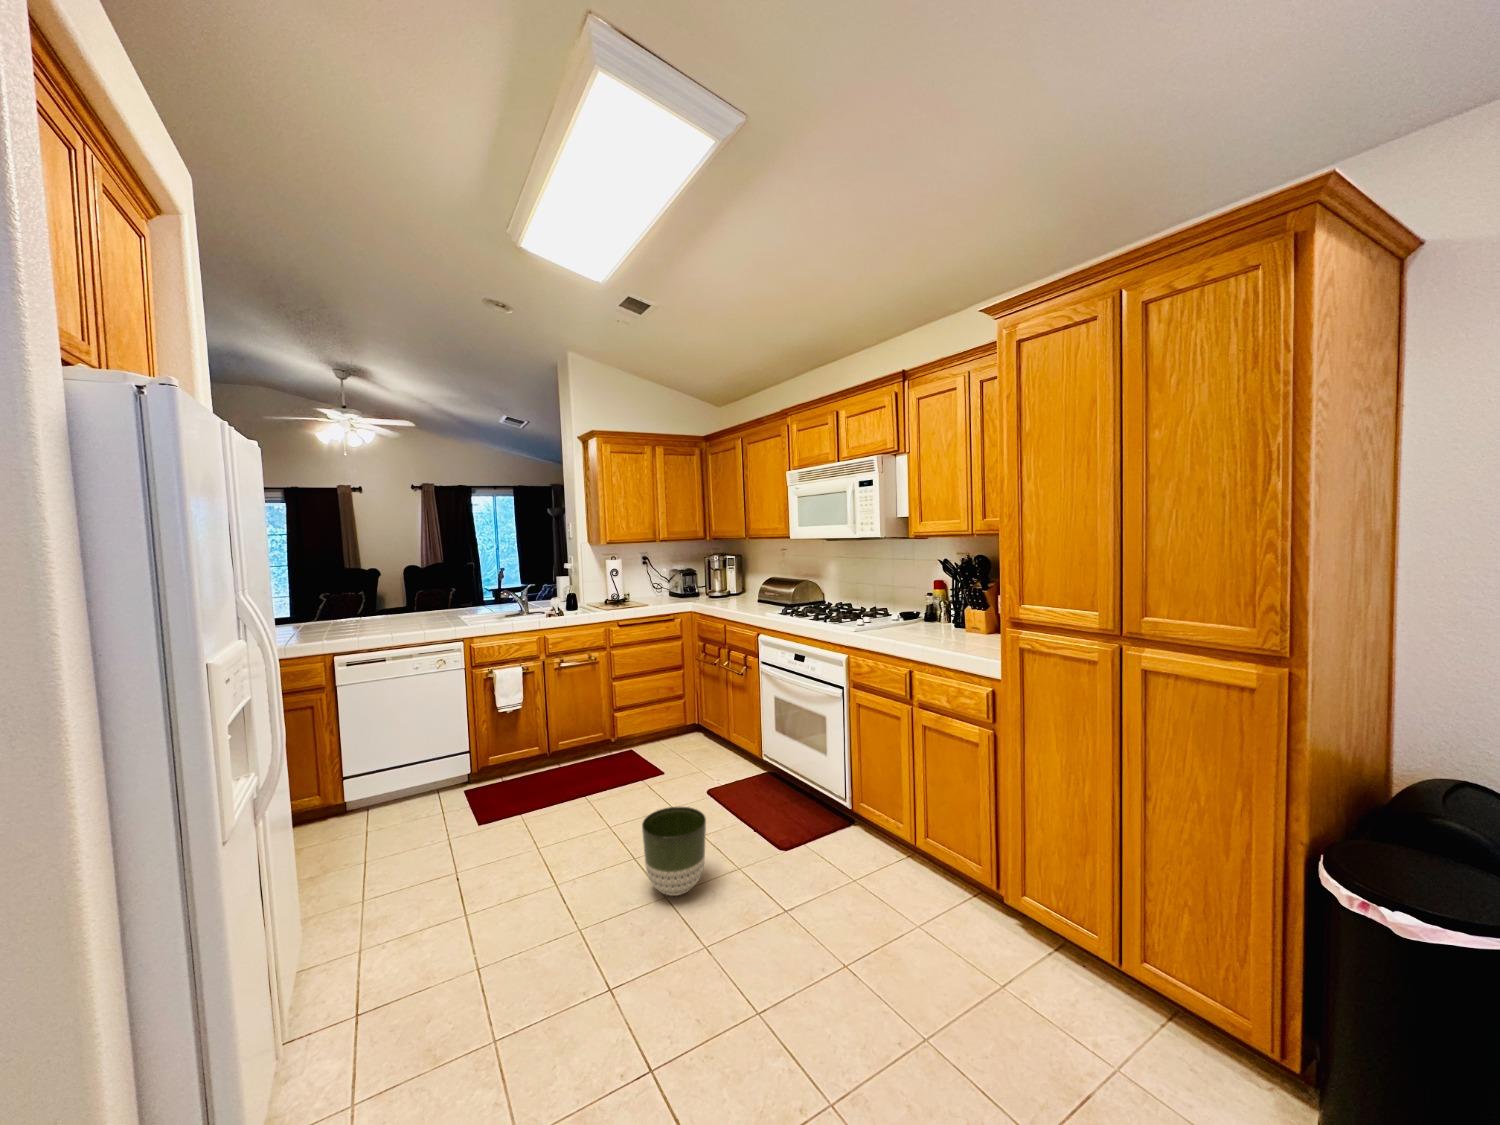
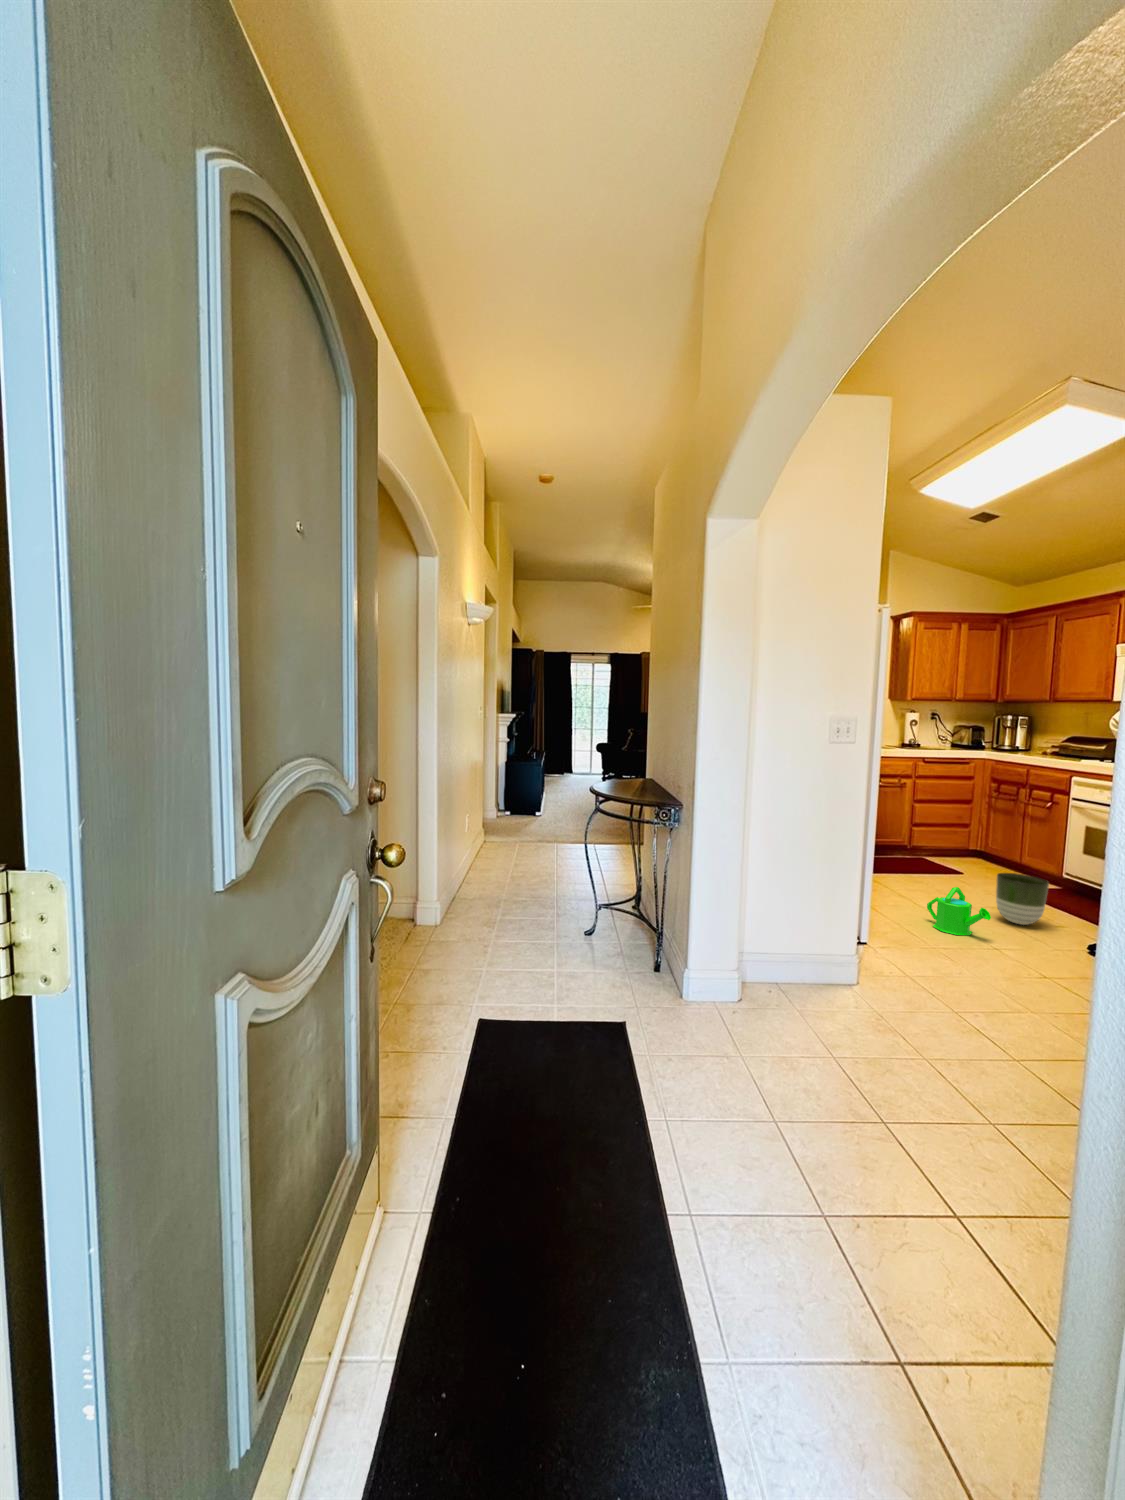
watering can: none [529,882,602,980] -> present [927,887,991,935]

